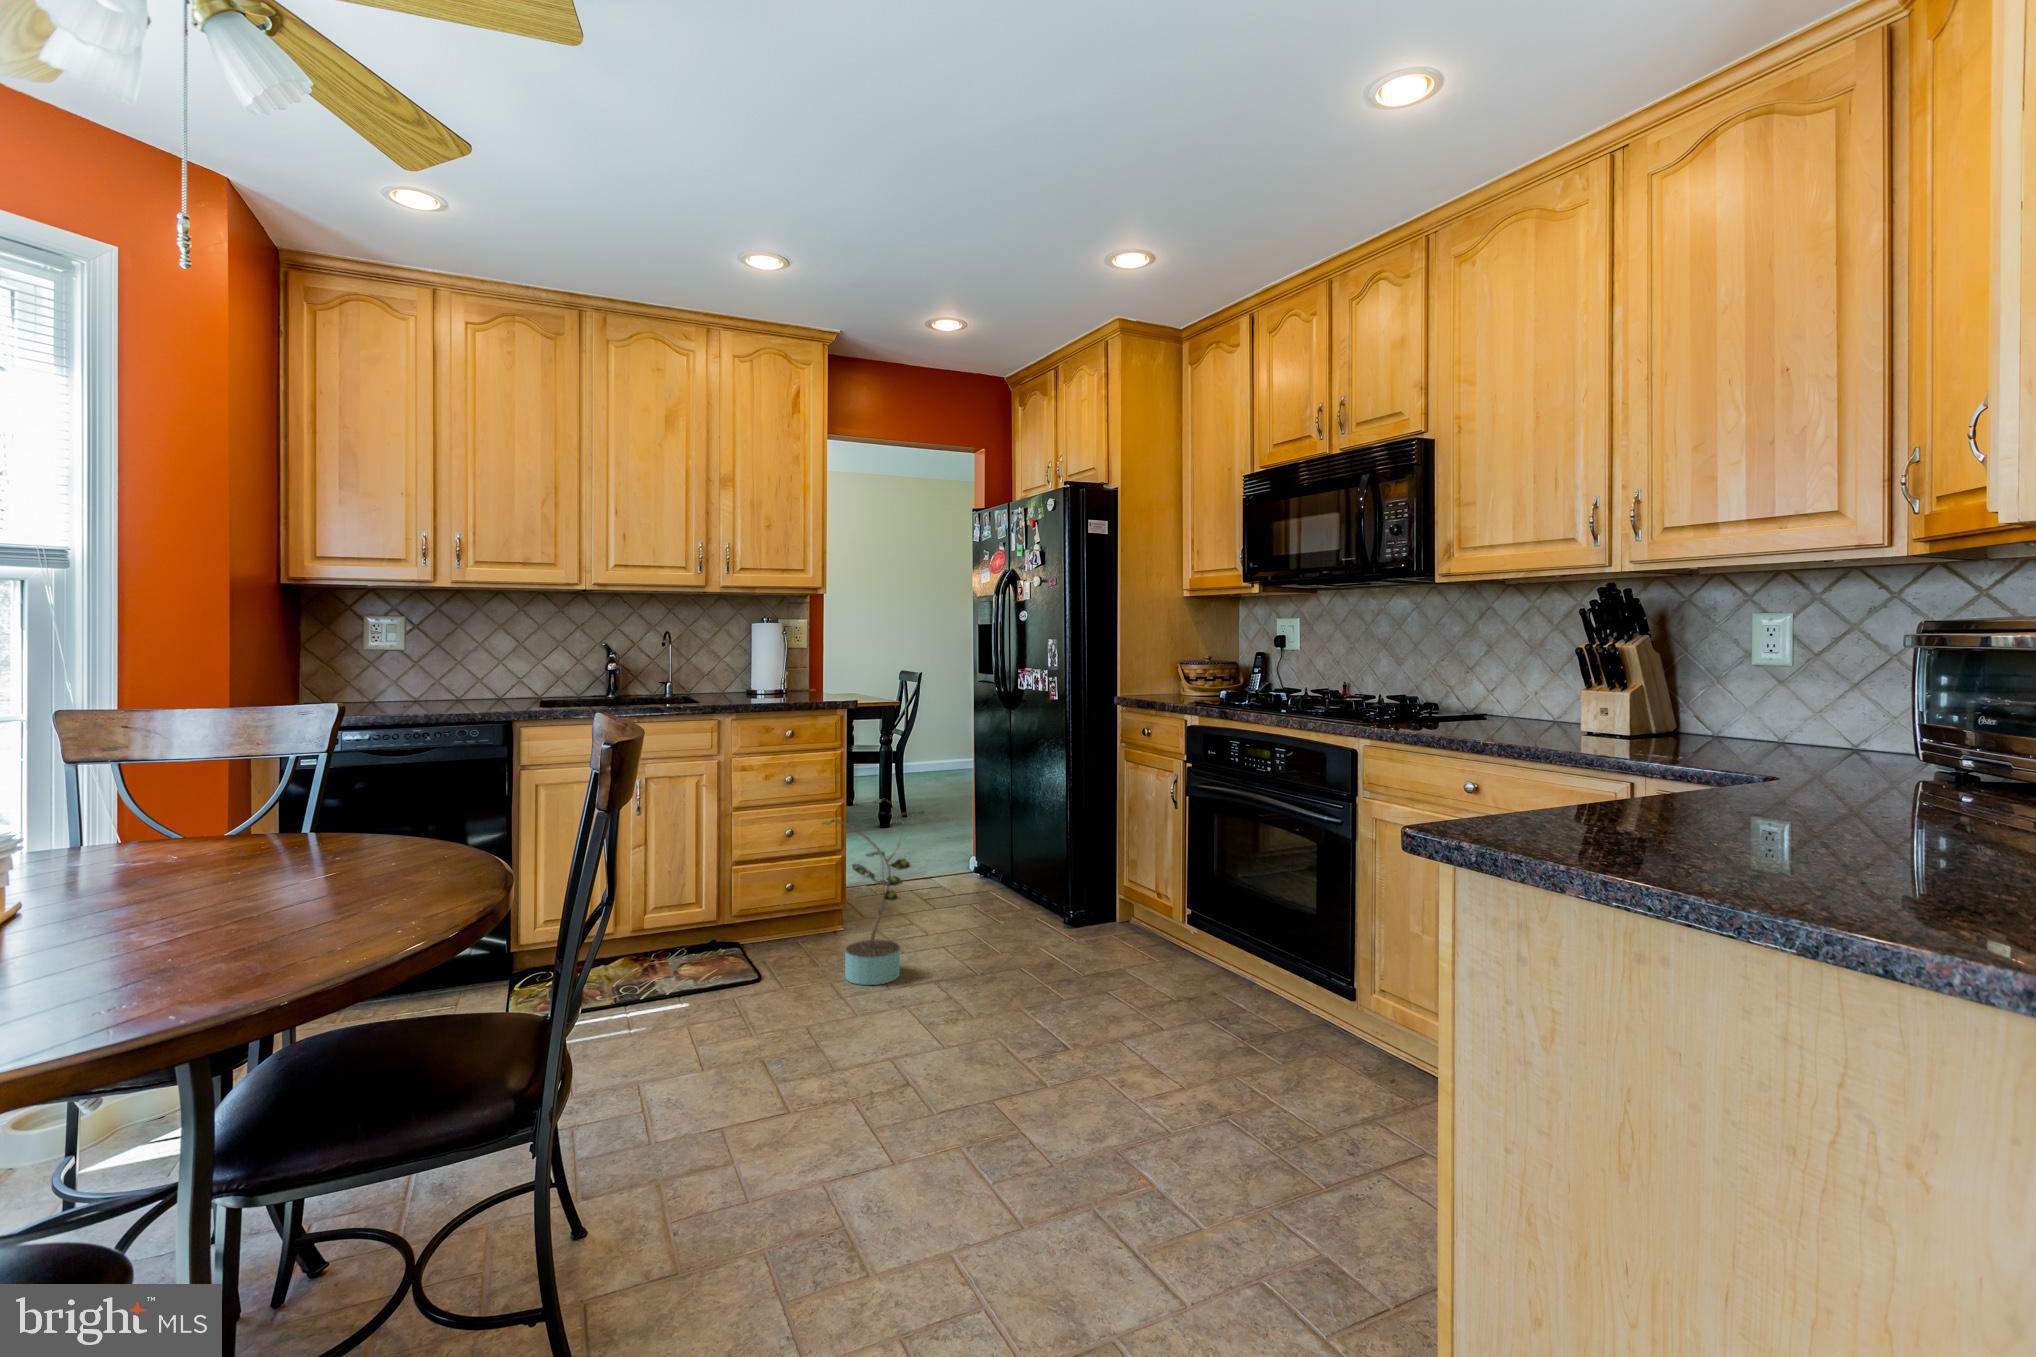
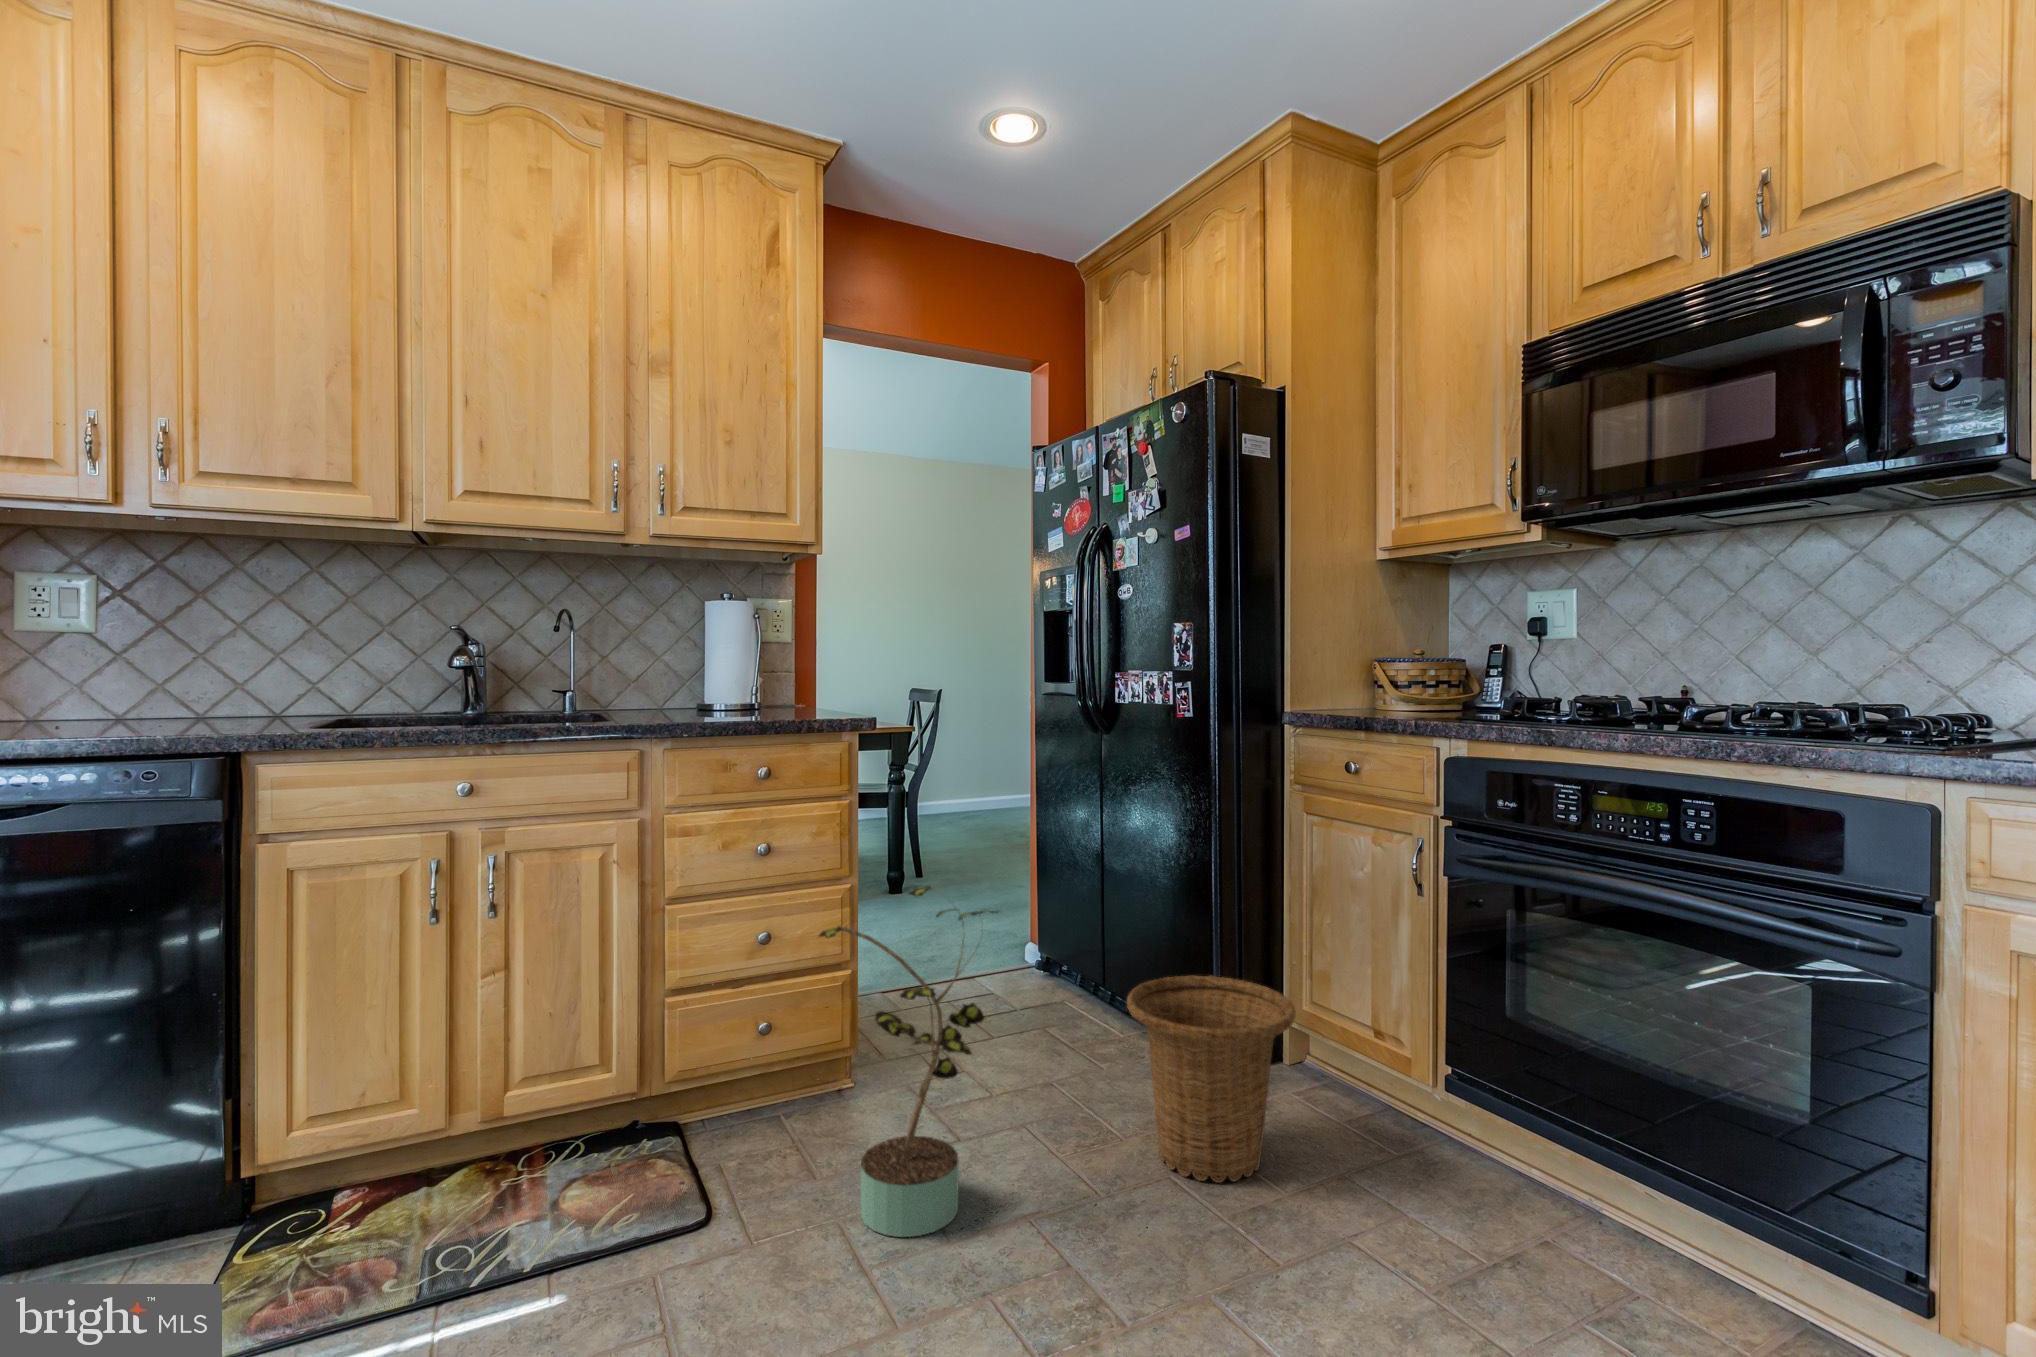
basket: none [1002,857,1098,967] -> present [1127,976,1296,1183]

